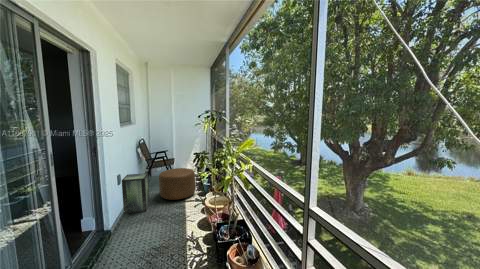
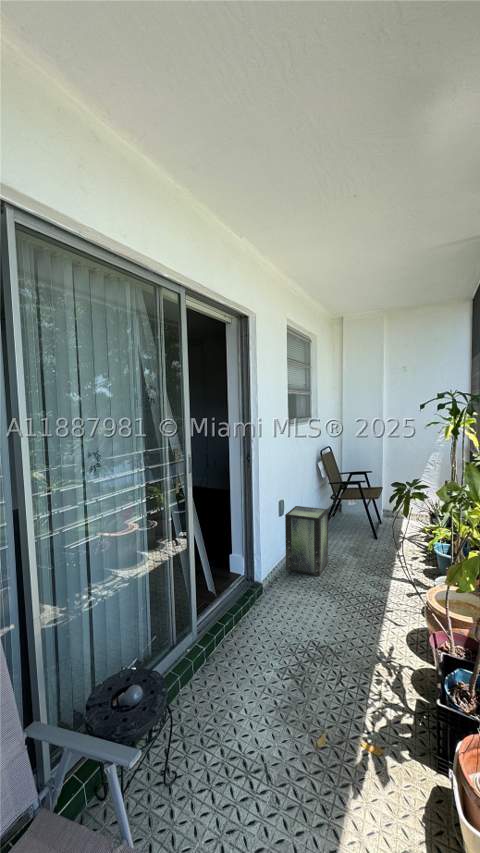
ottoman: present [159,168,195,200] -> none [347,508,417,570]

